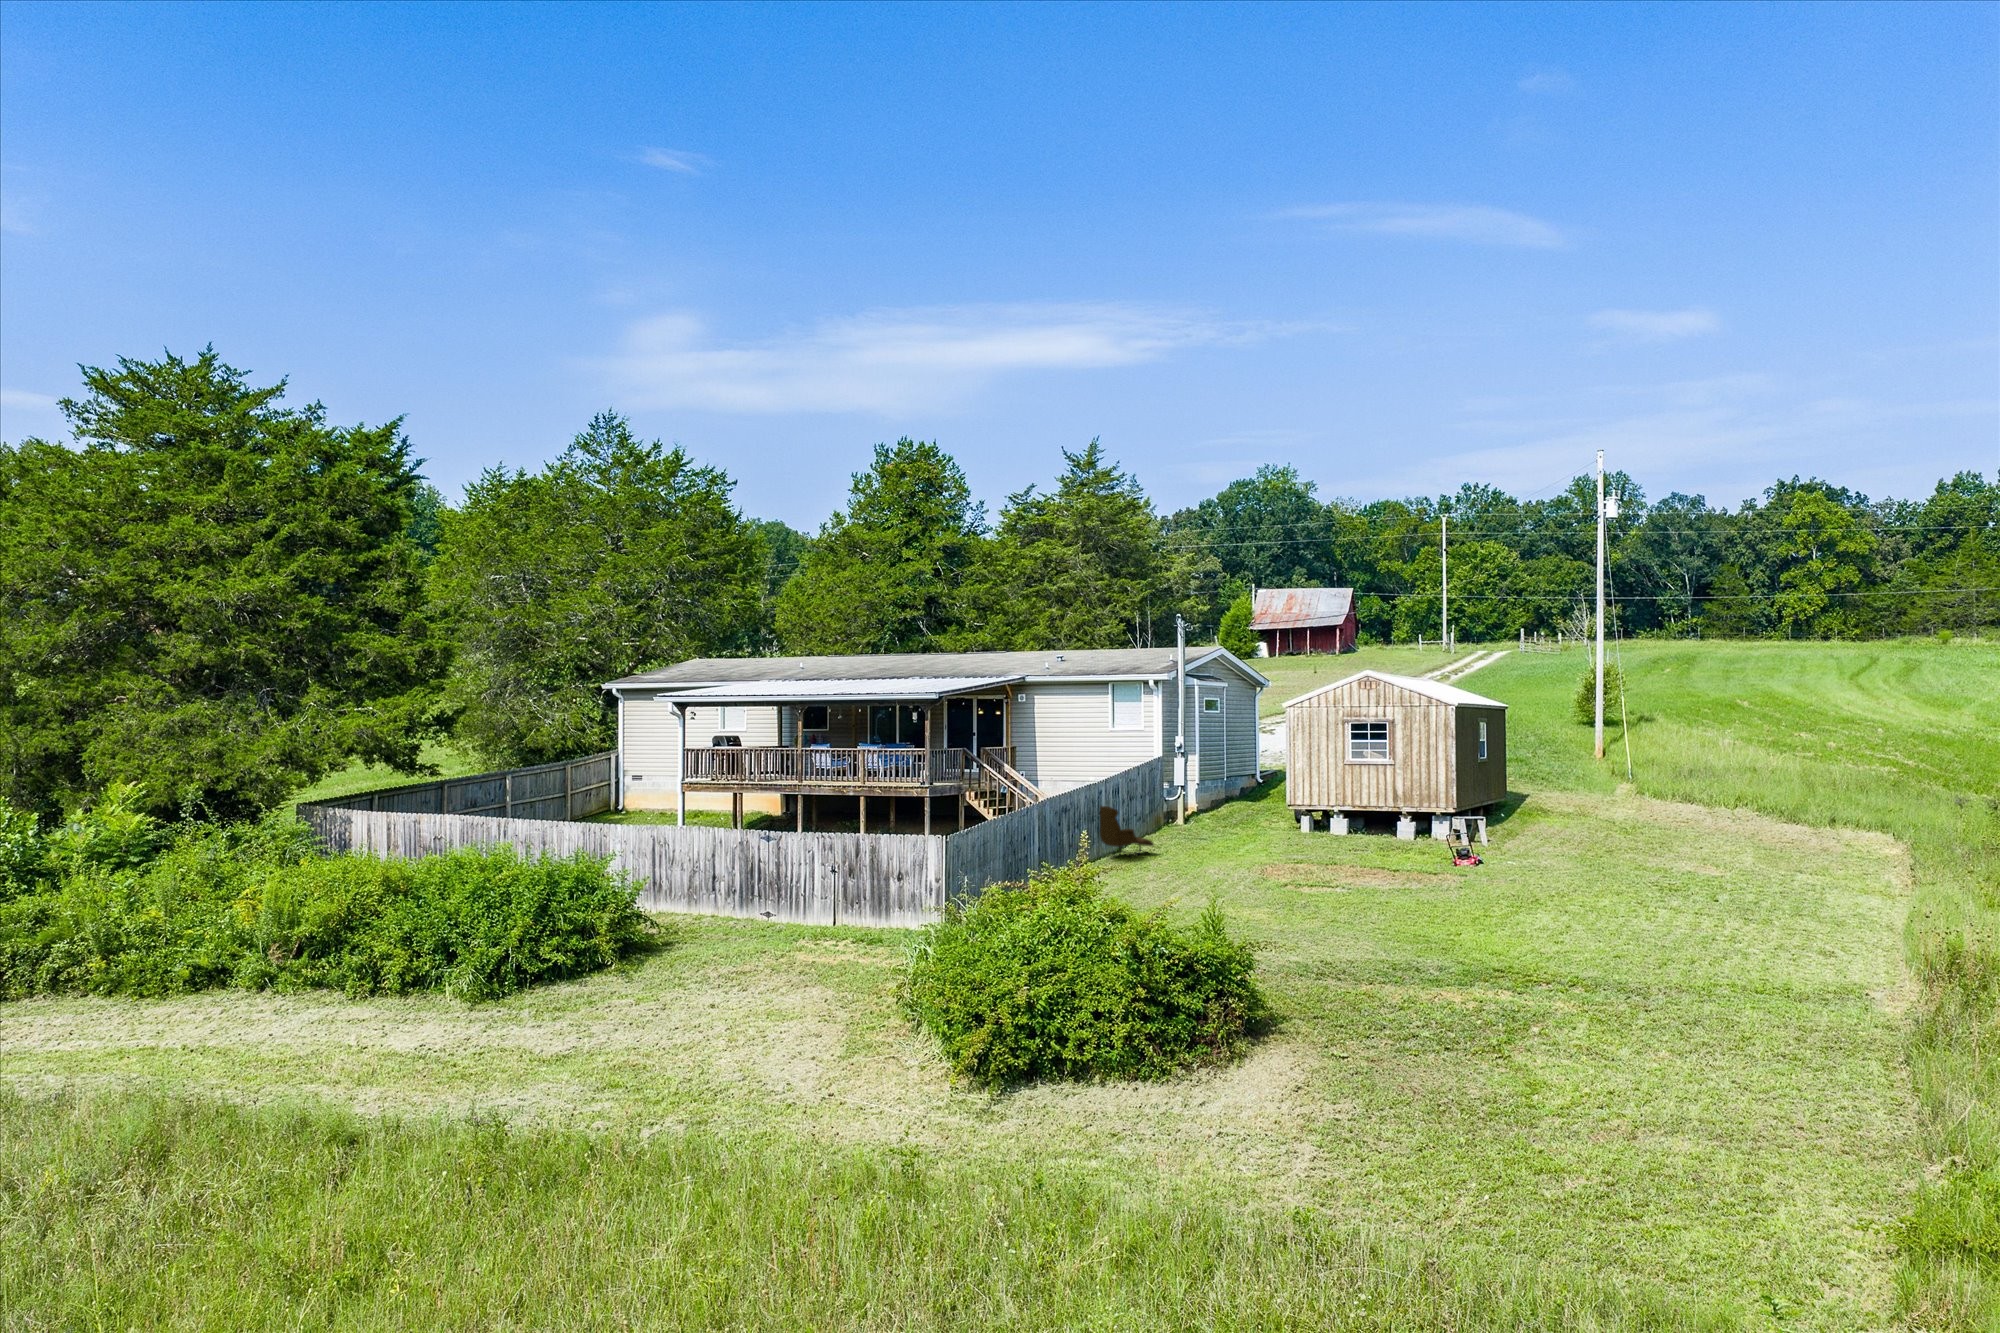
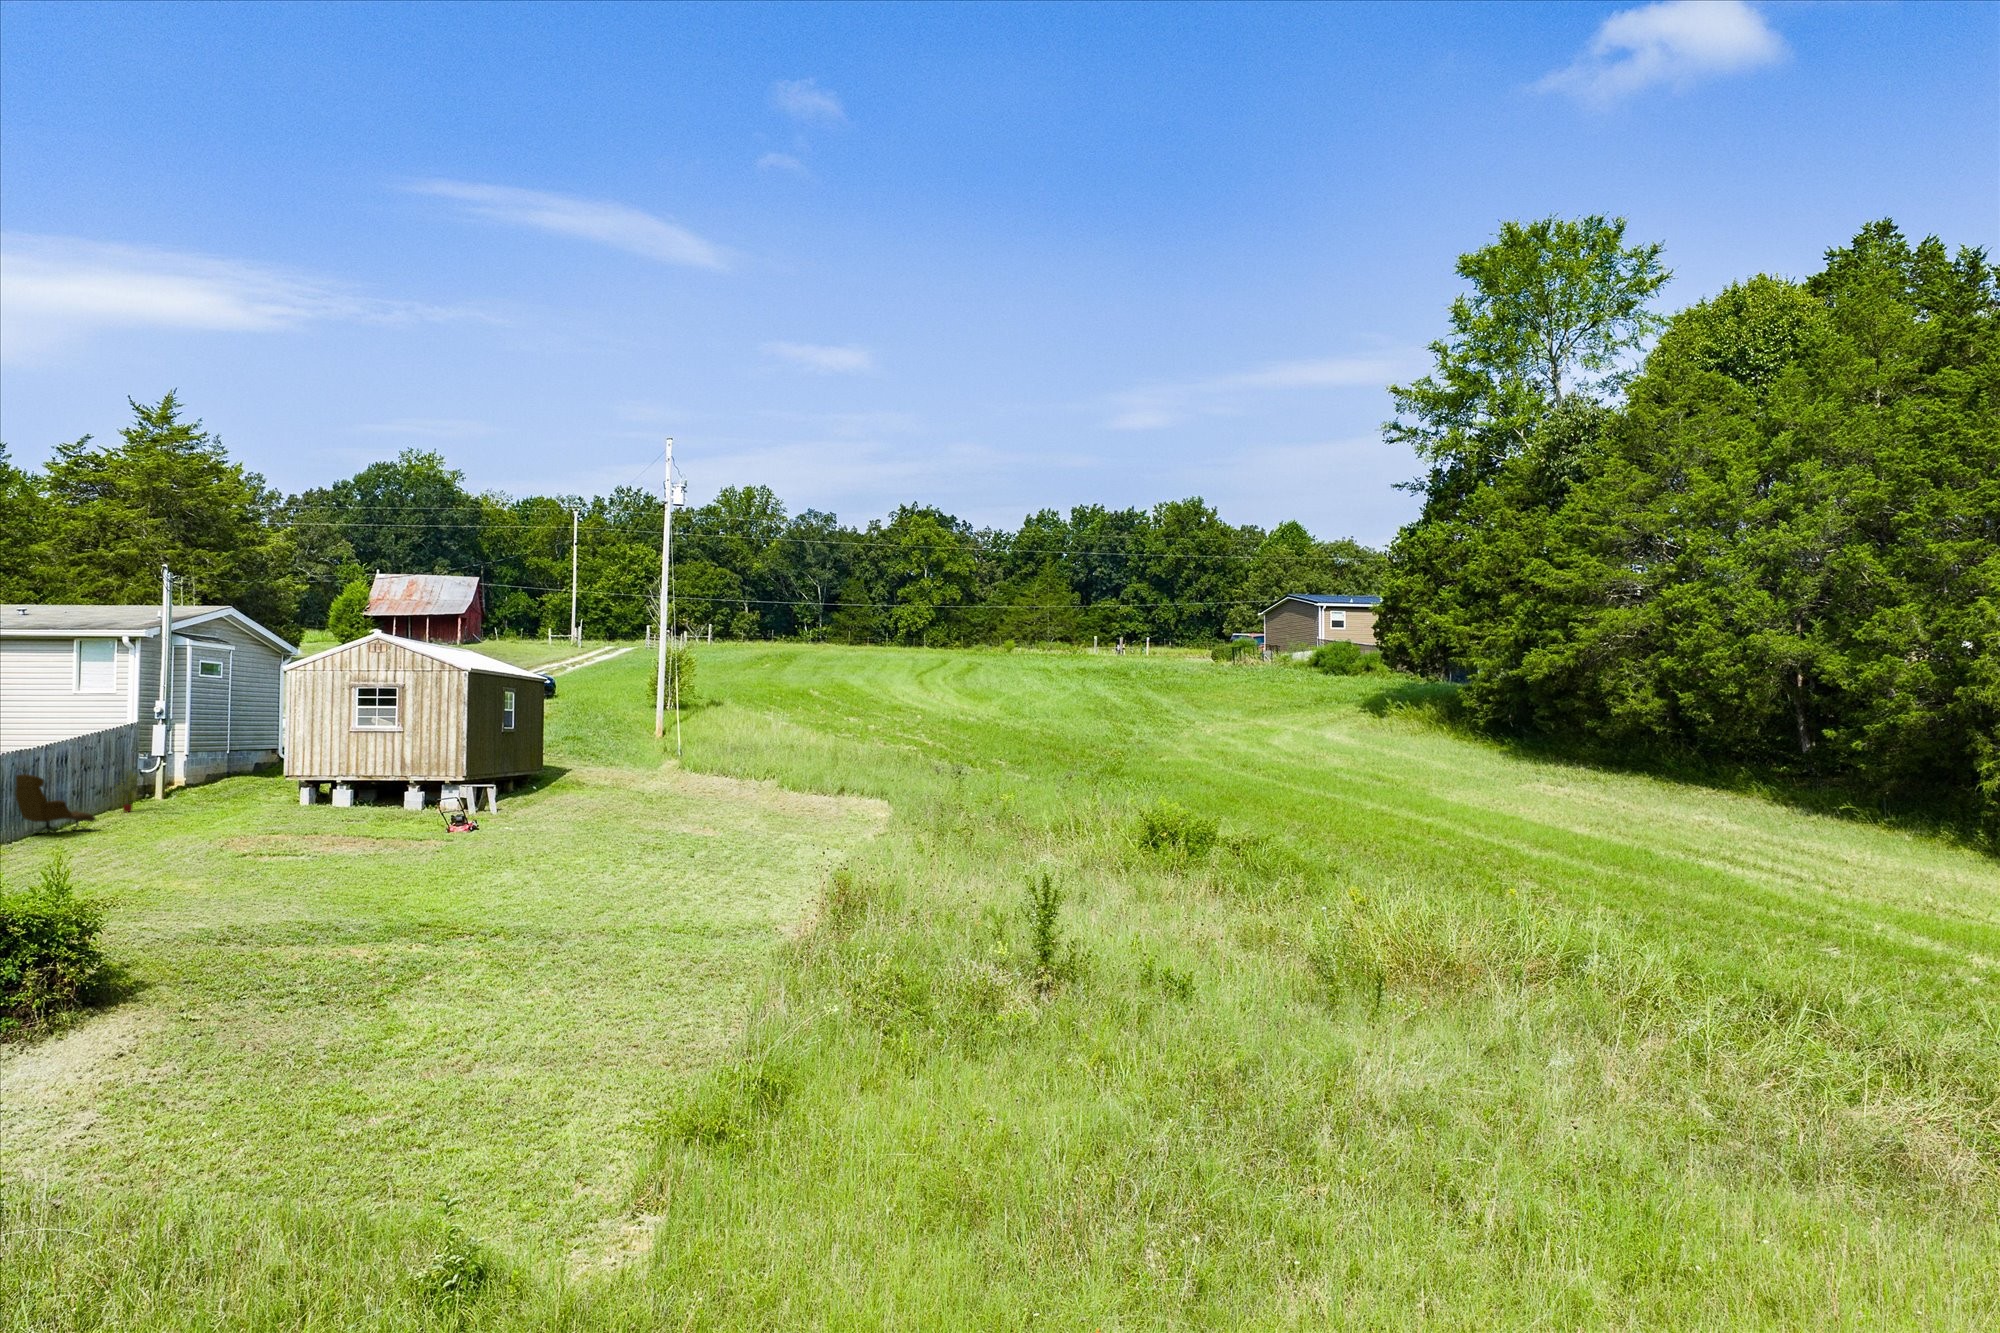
potted tree: none [1152,796,1172,834] -> present [115,770,139,812]

